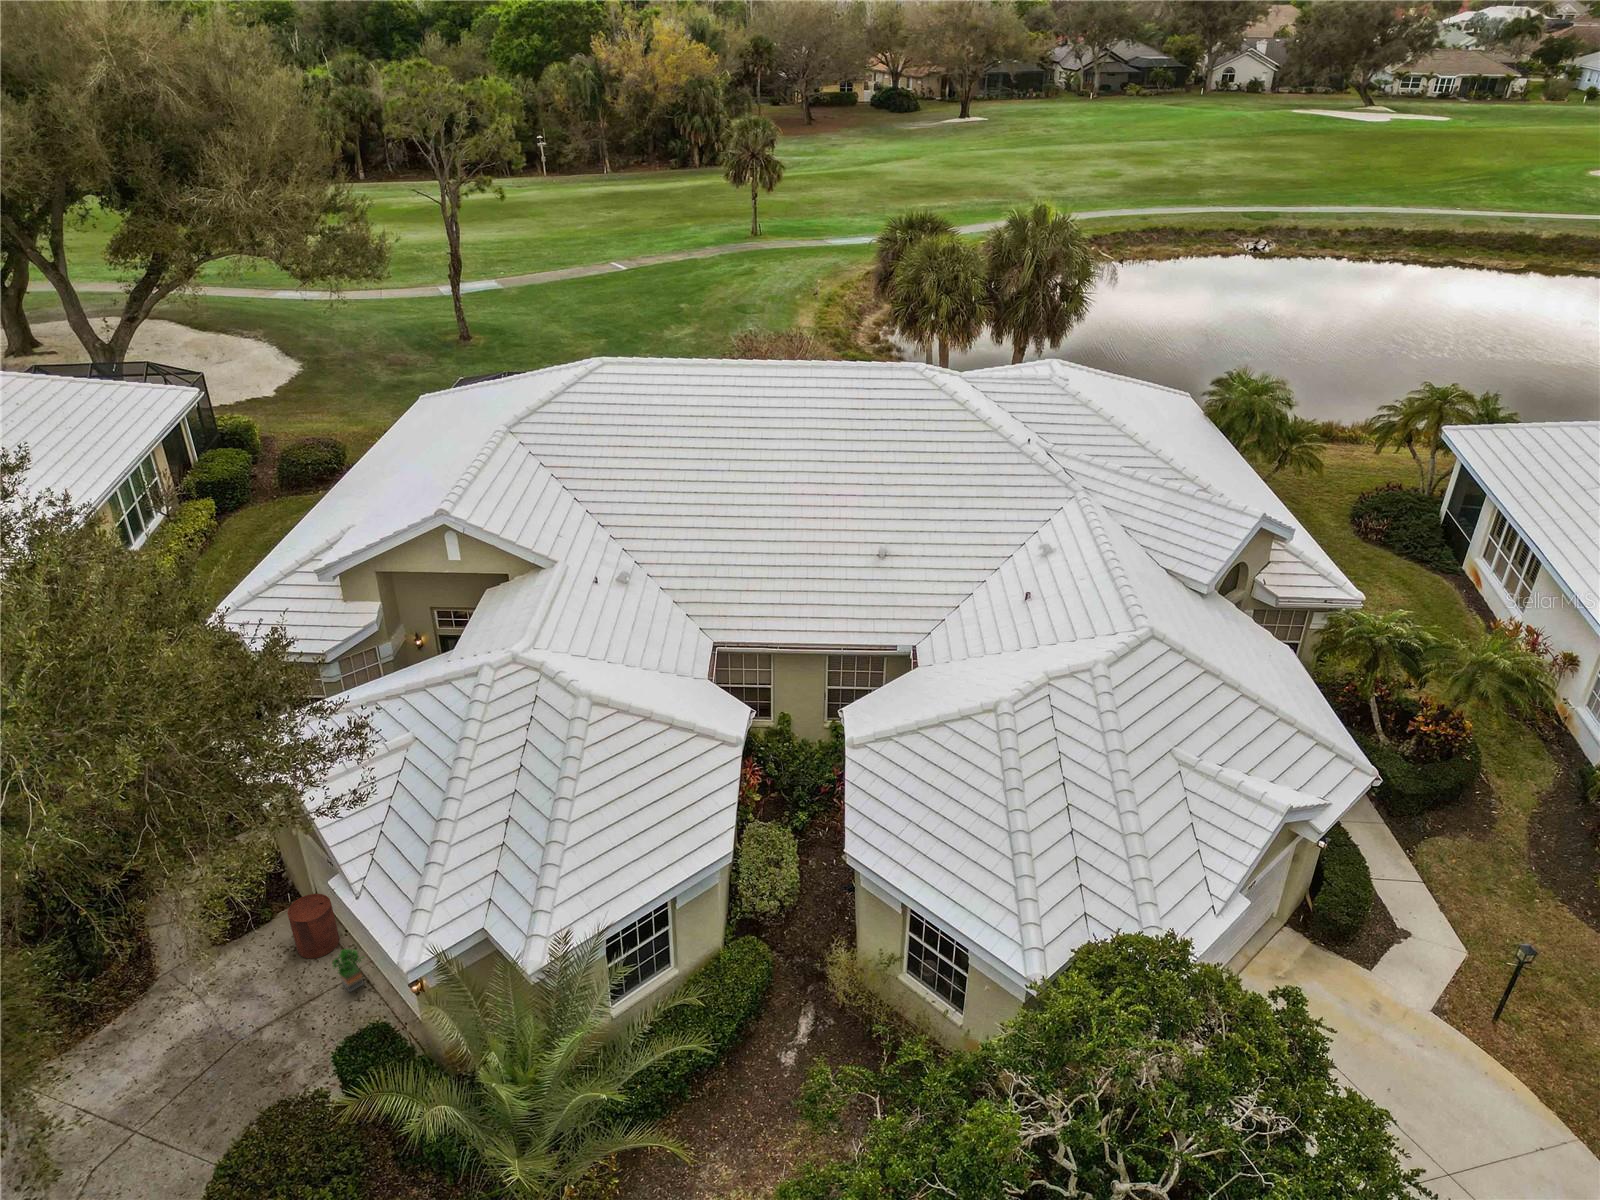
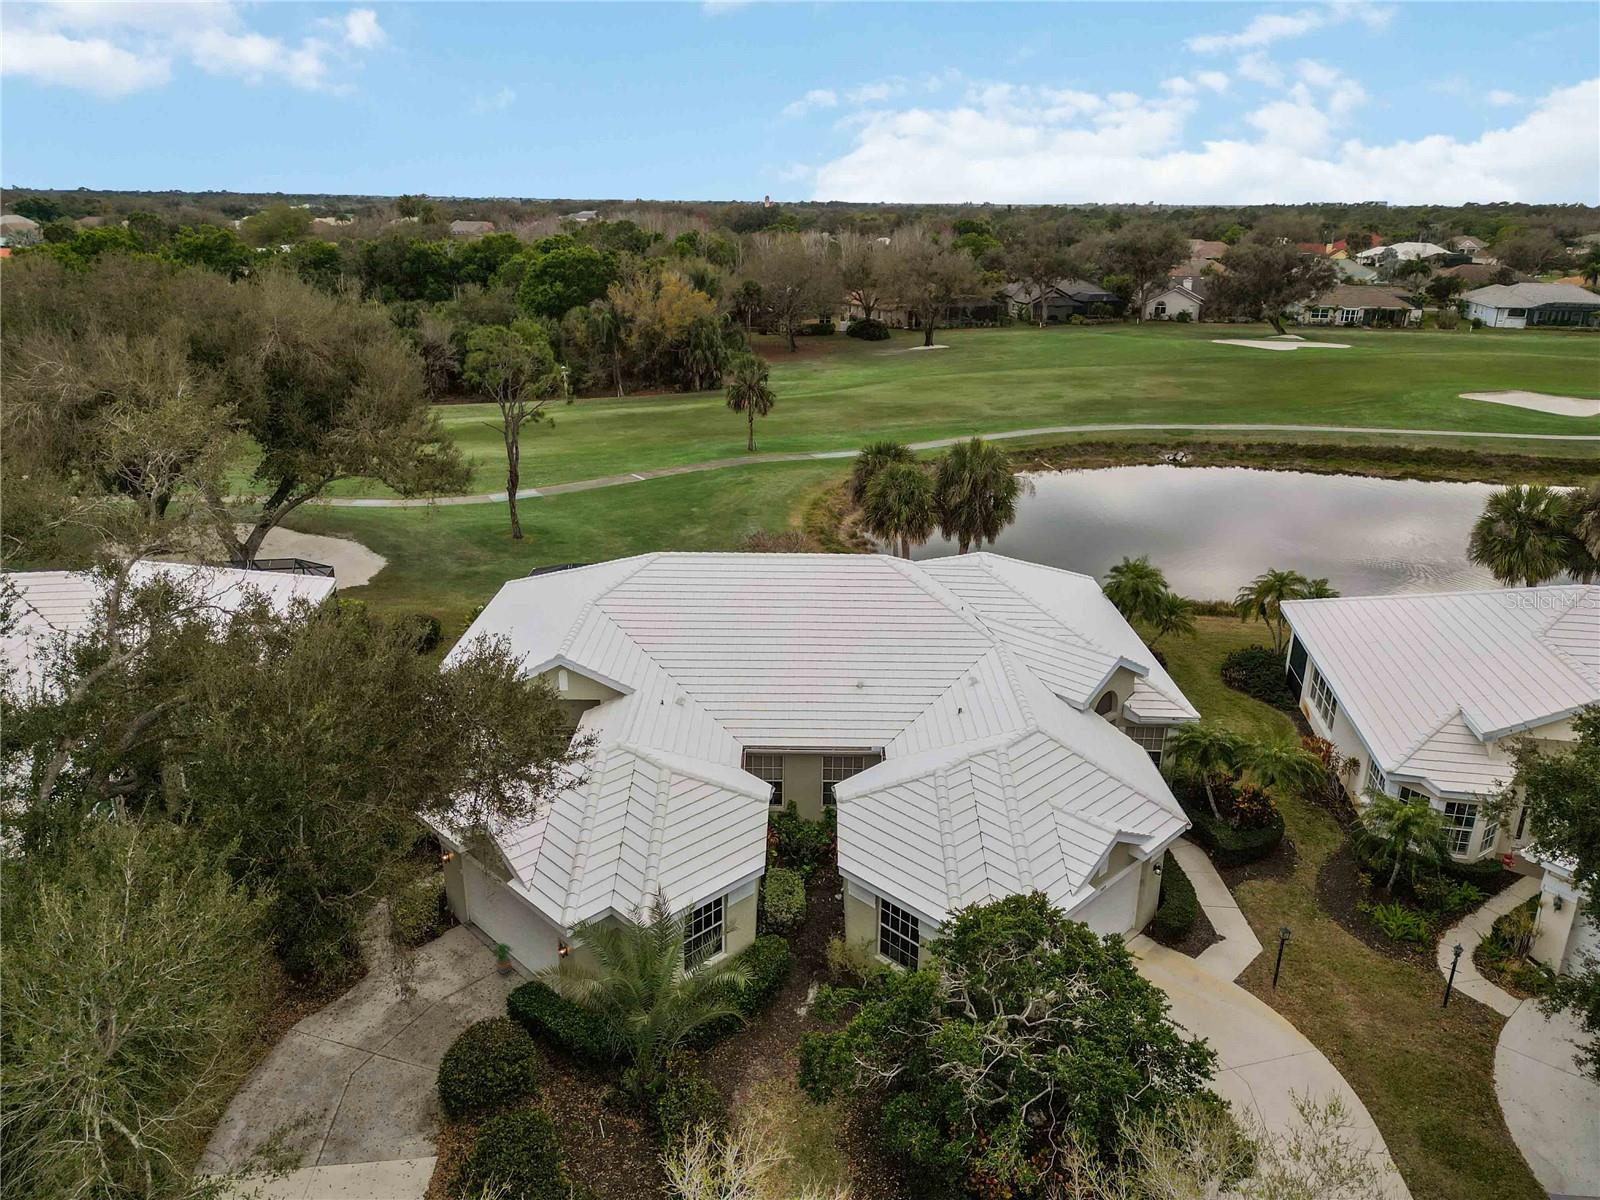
trash can: present [287,894,339,959] -> none [459,911,490,955]

